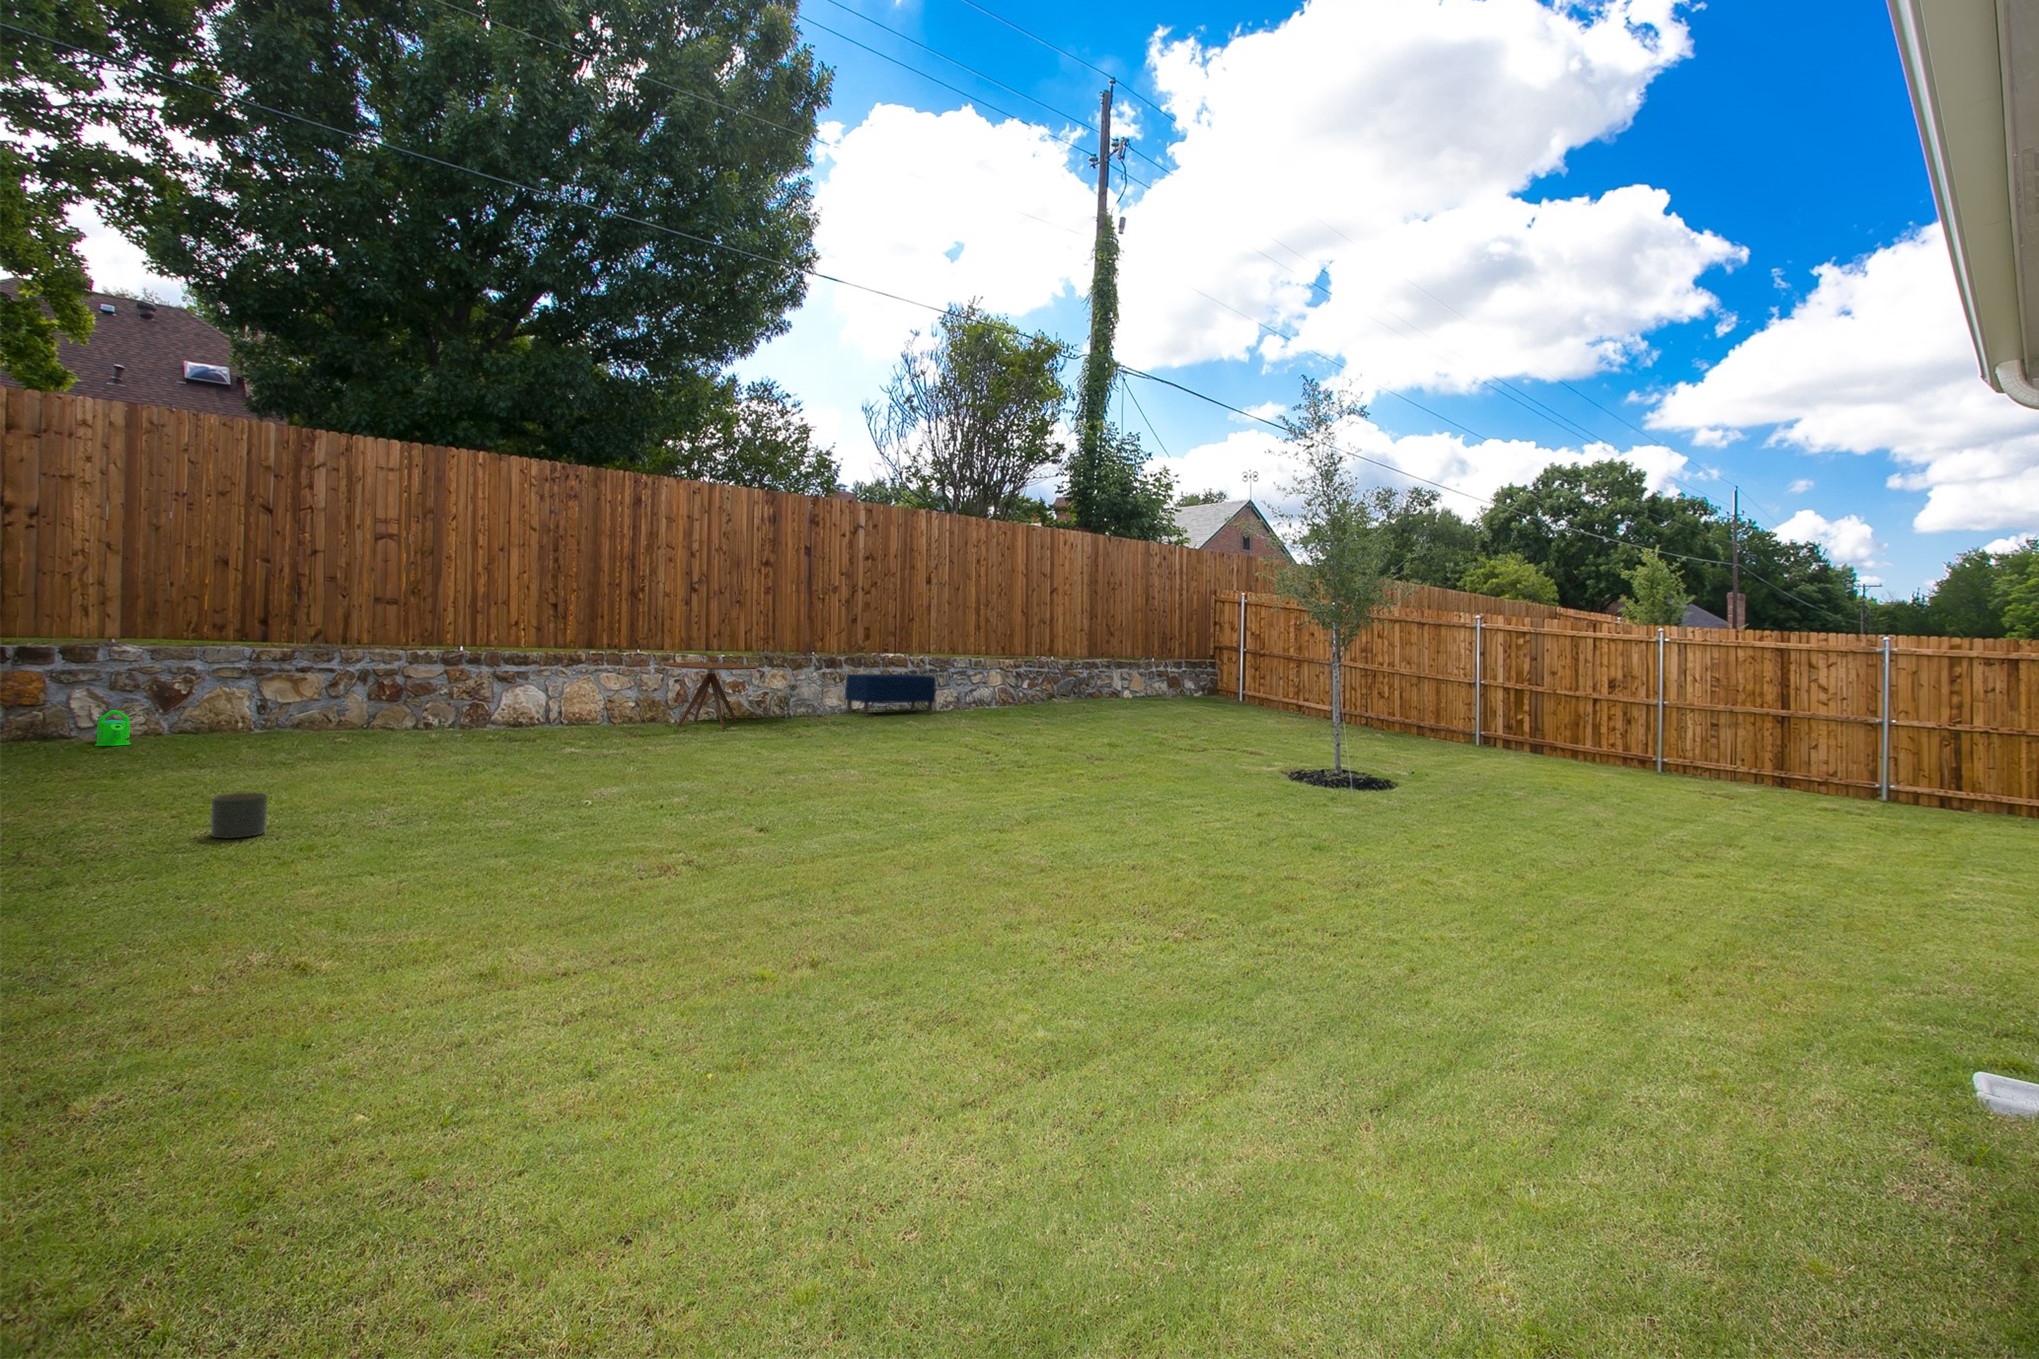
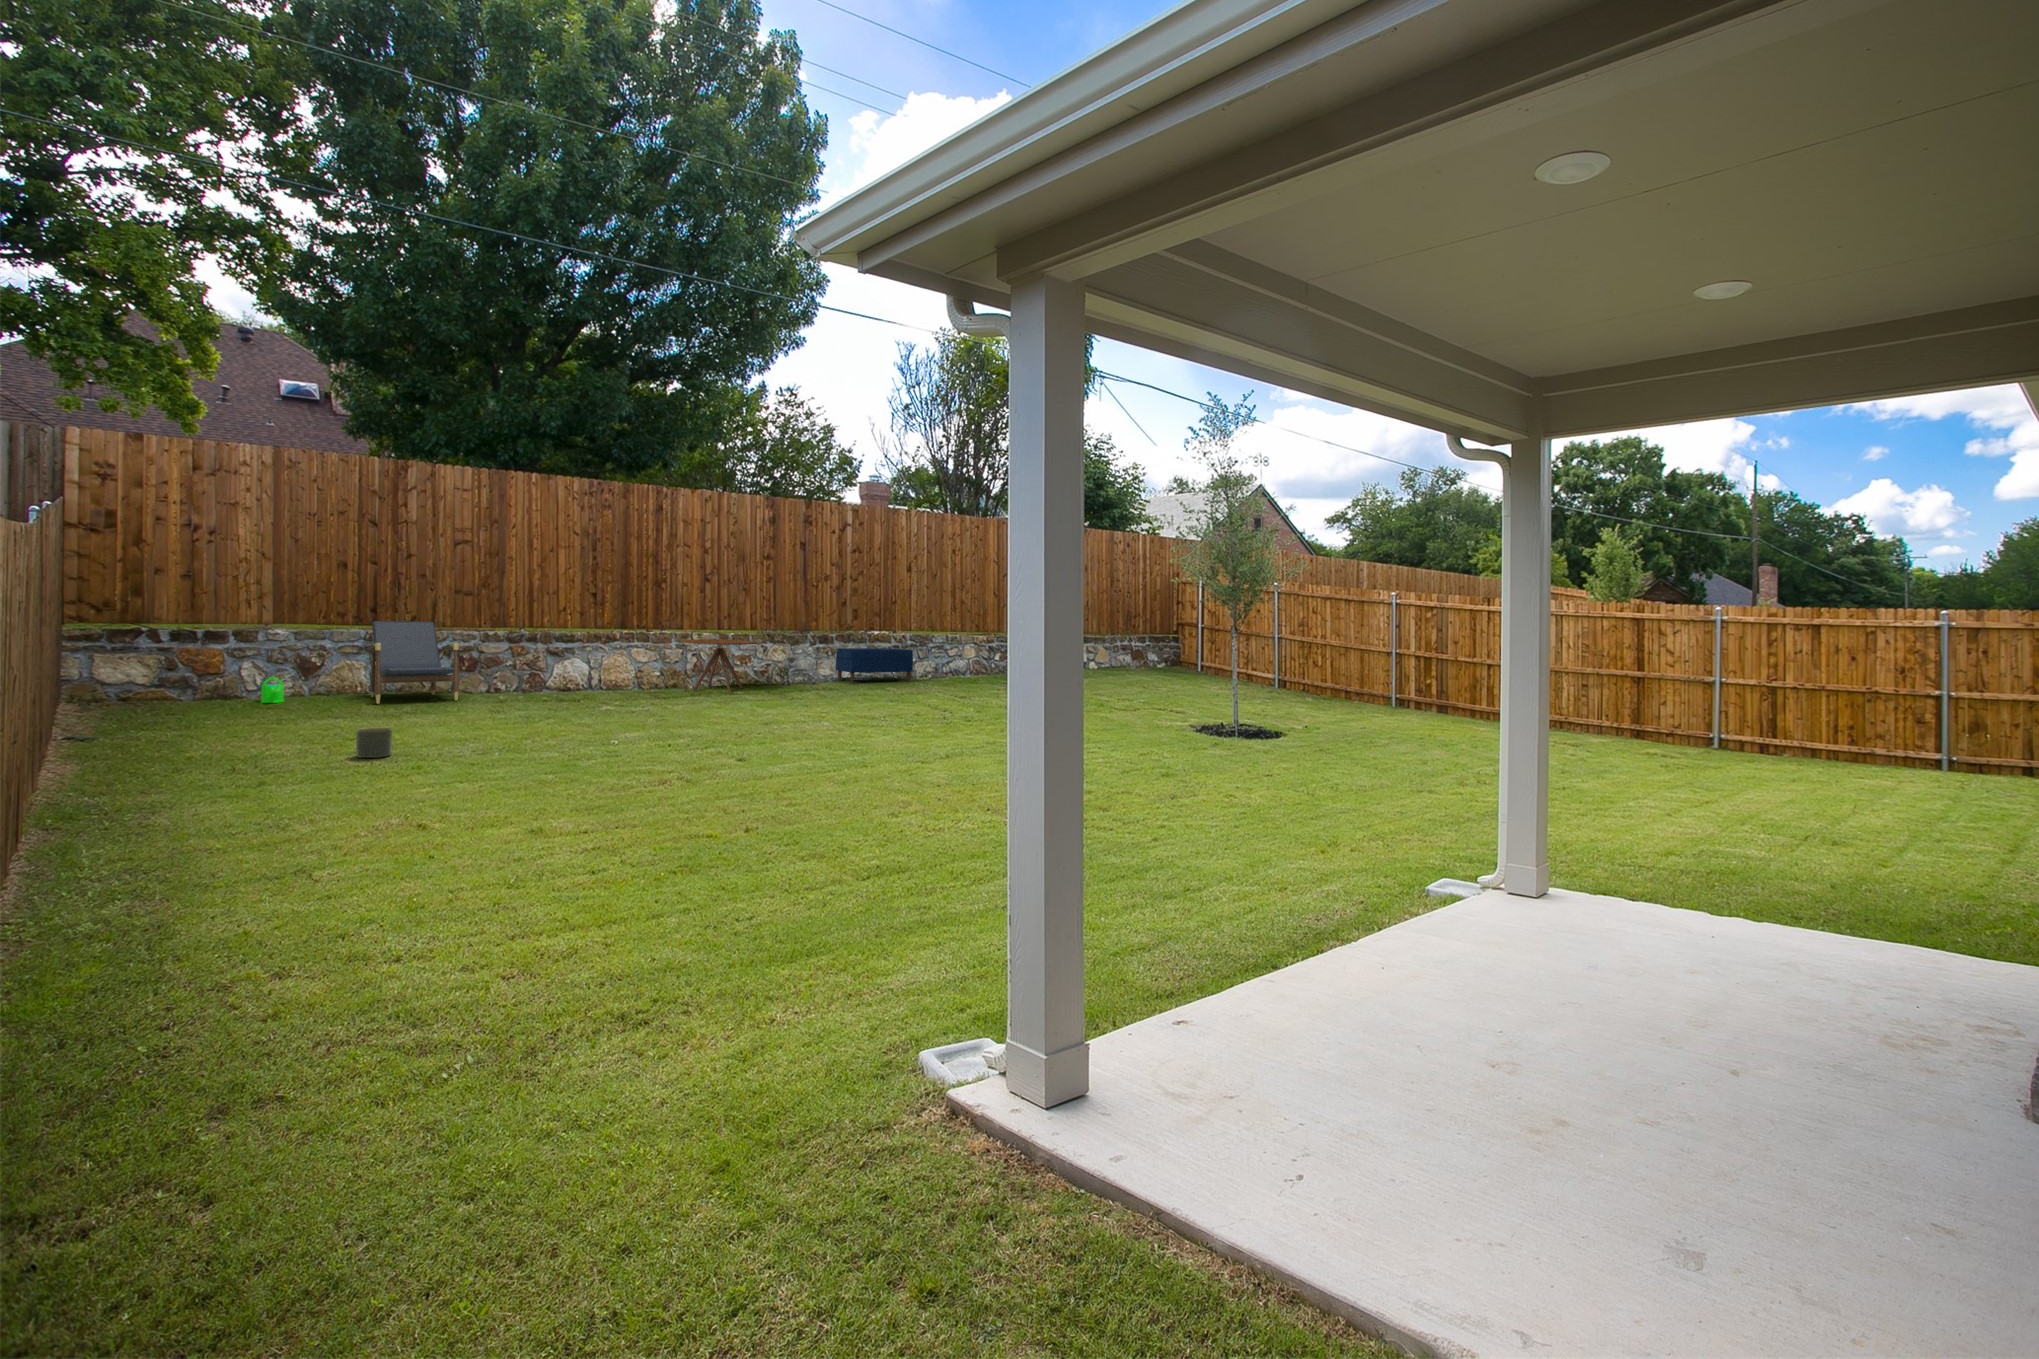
lounge chair: none [253,636,377,747] -> present [369,621,459,704]

